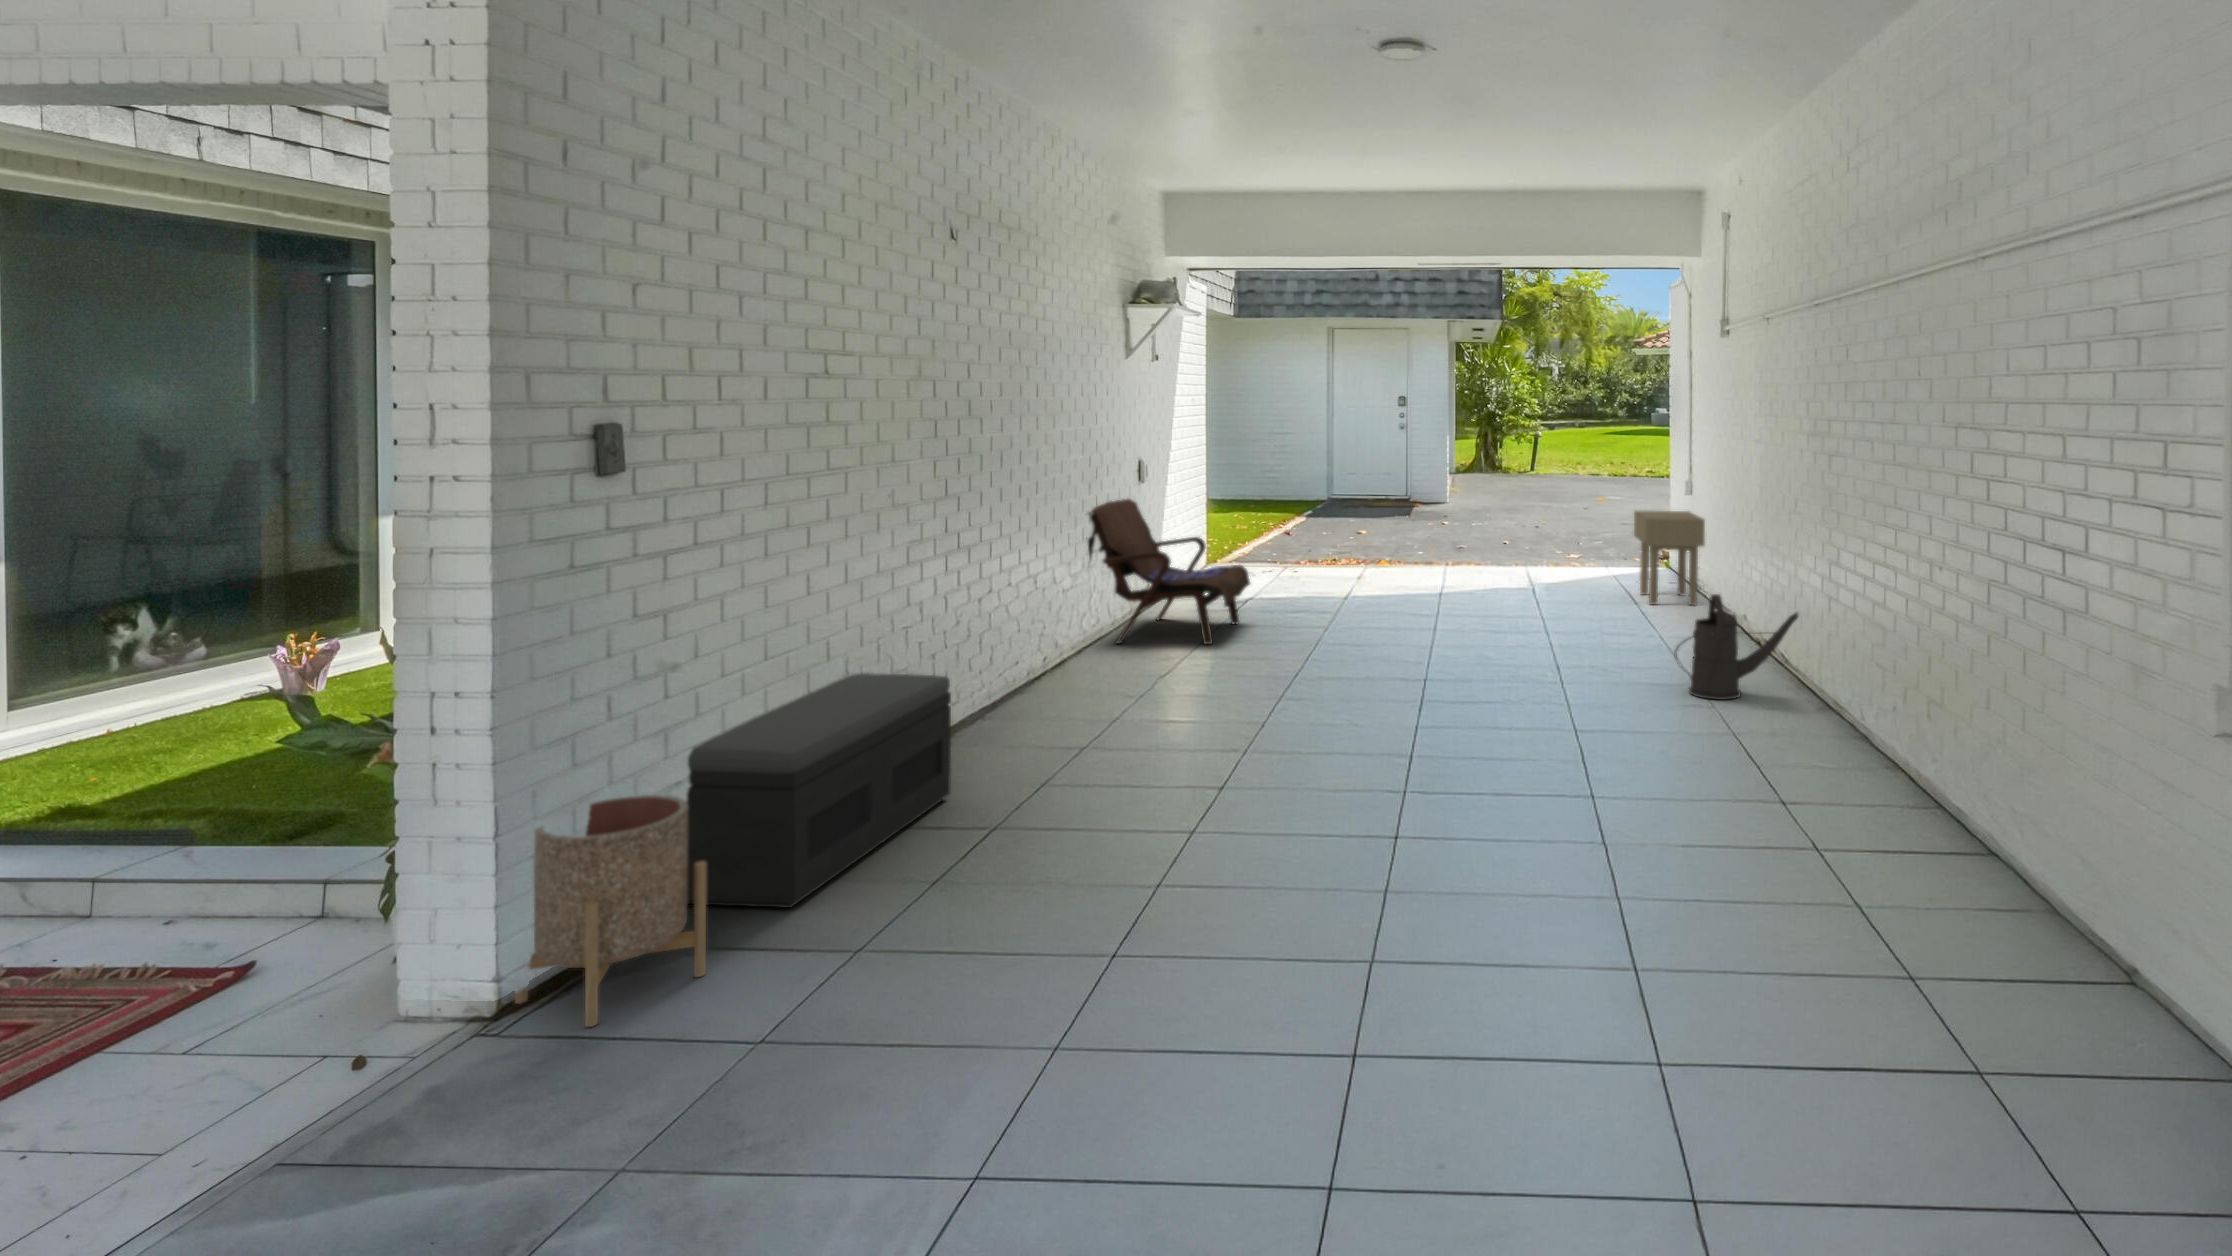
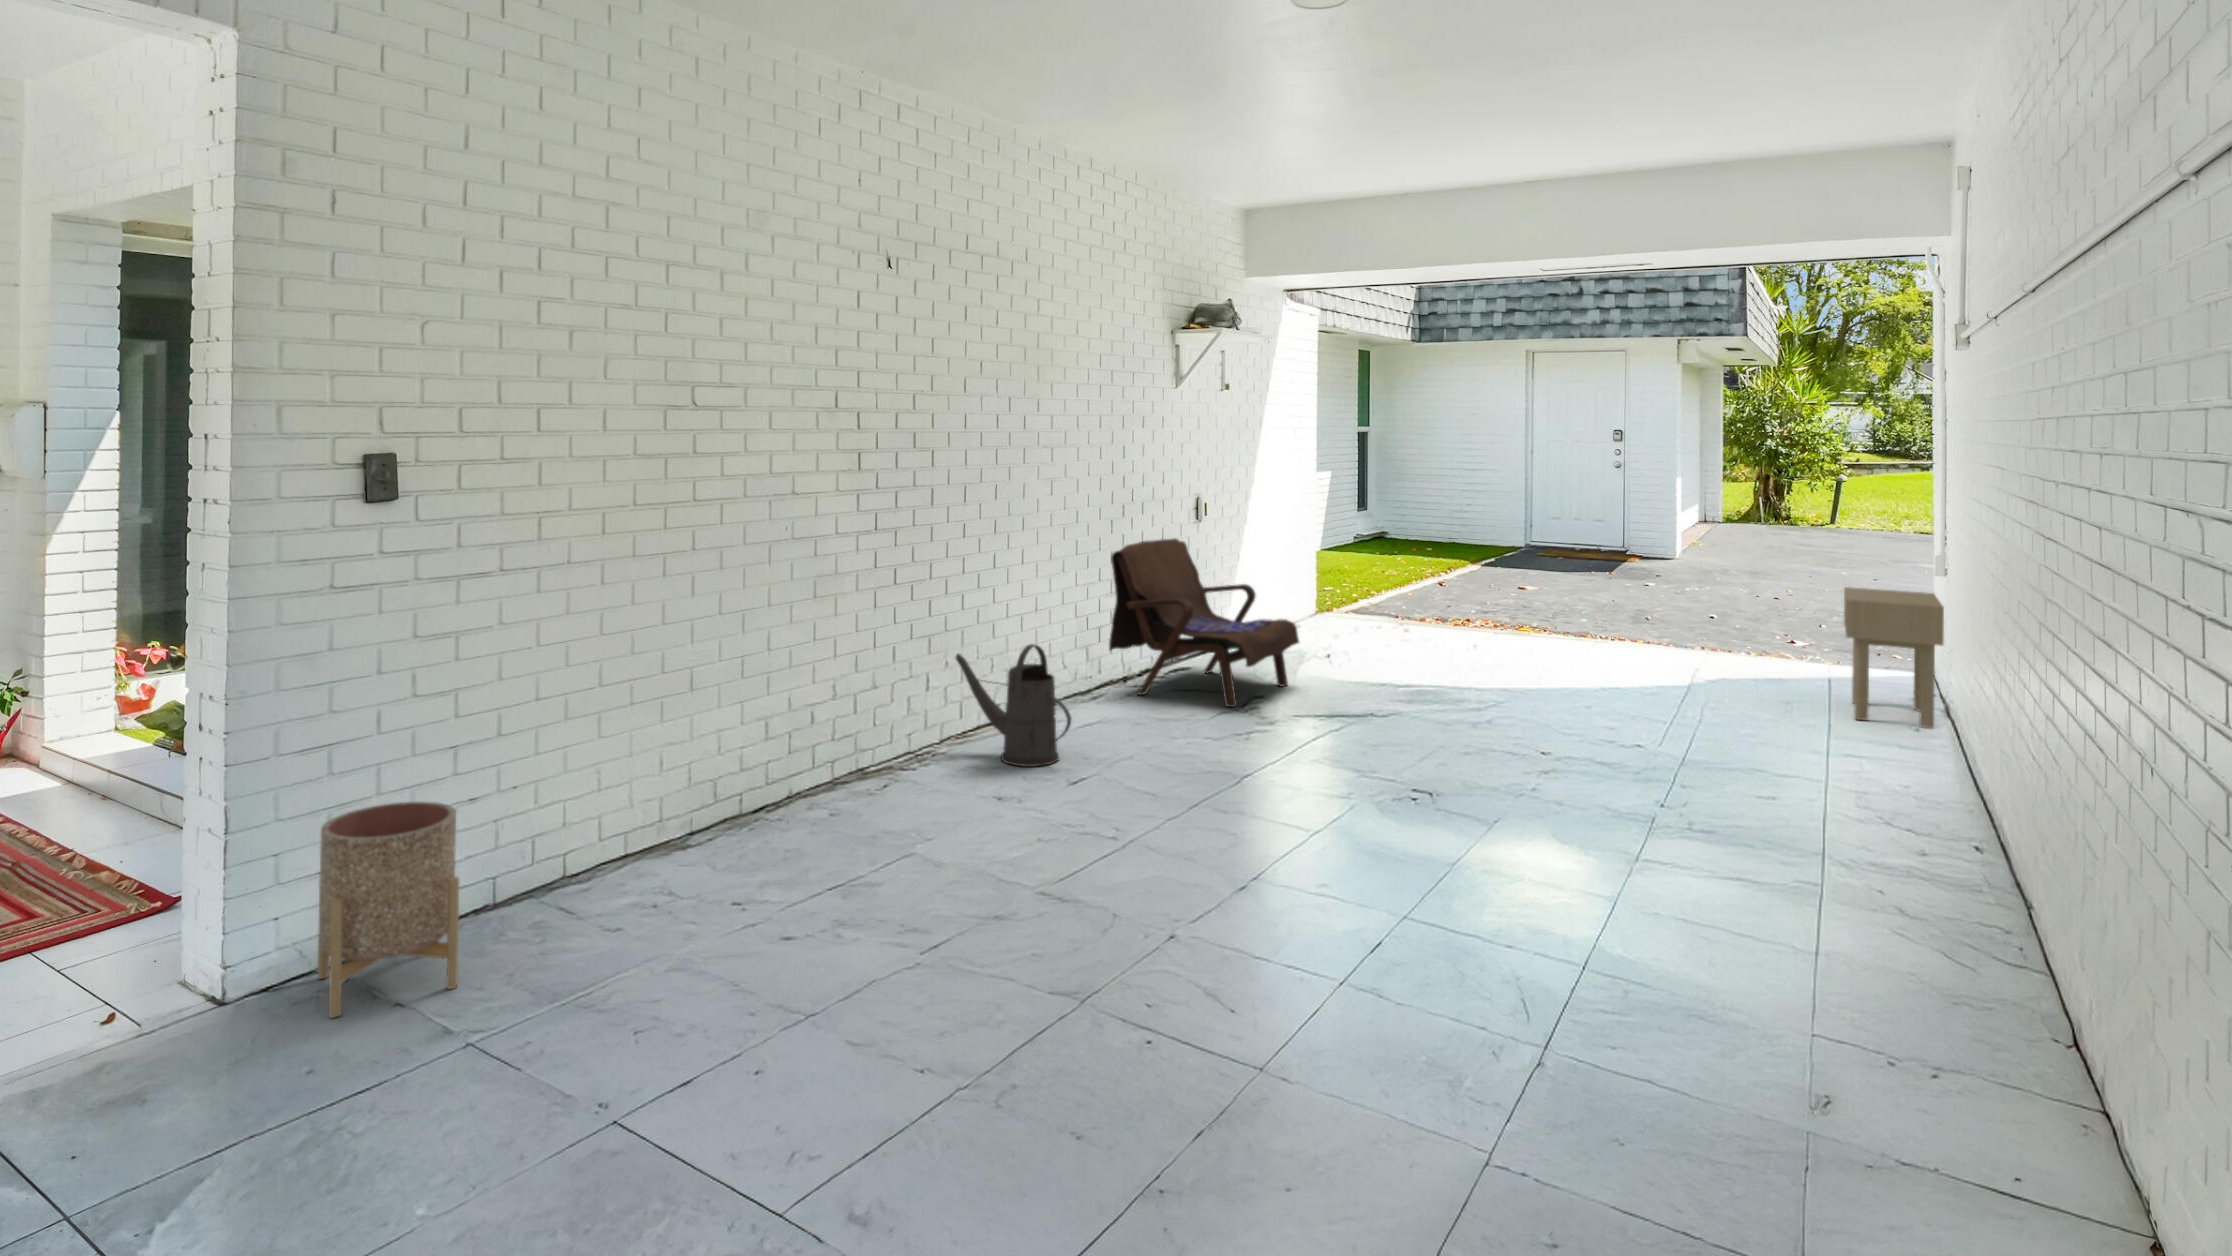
watering can: present [1674,594,1798,700] -> present [956,644,1071,767]
storage bench: present [686,673,951,908] -> none [502,702,824,934]

